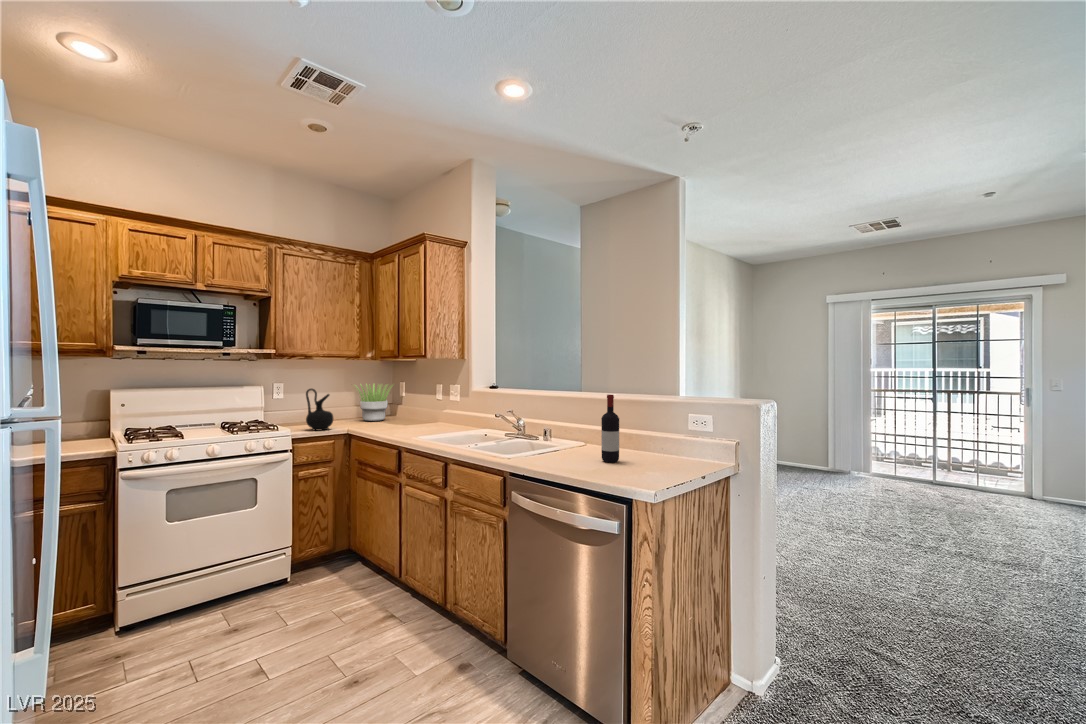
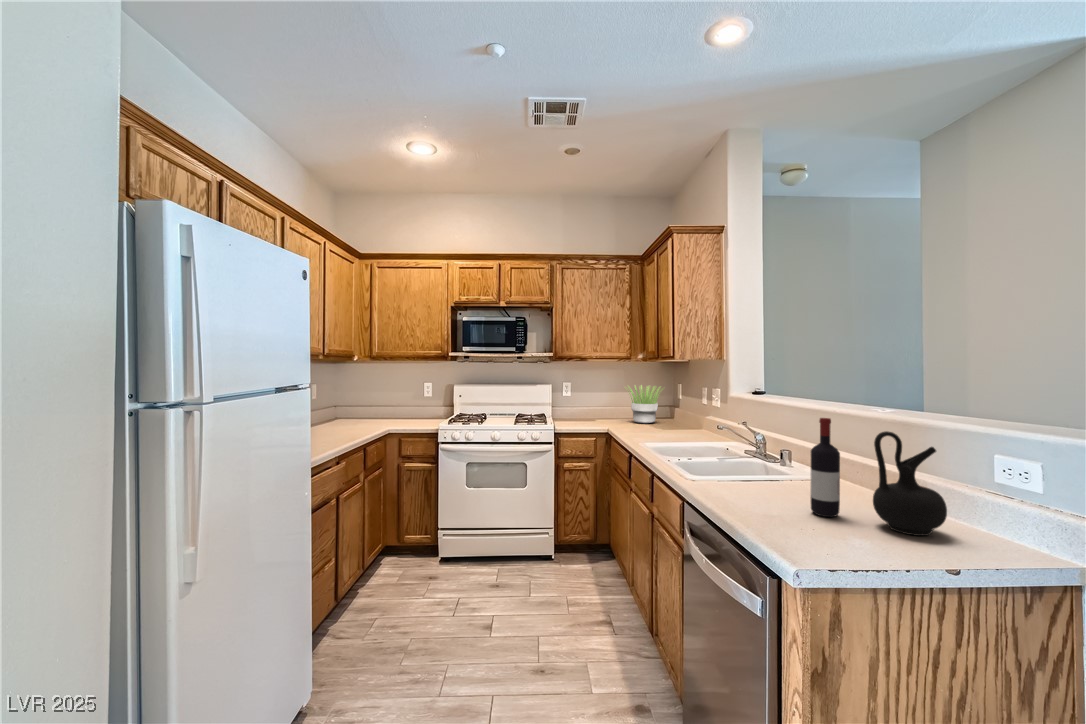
ceramic jug: present [306,389,333,431] -> present [873,431,947,536]

